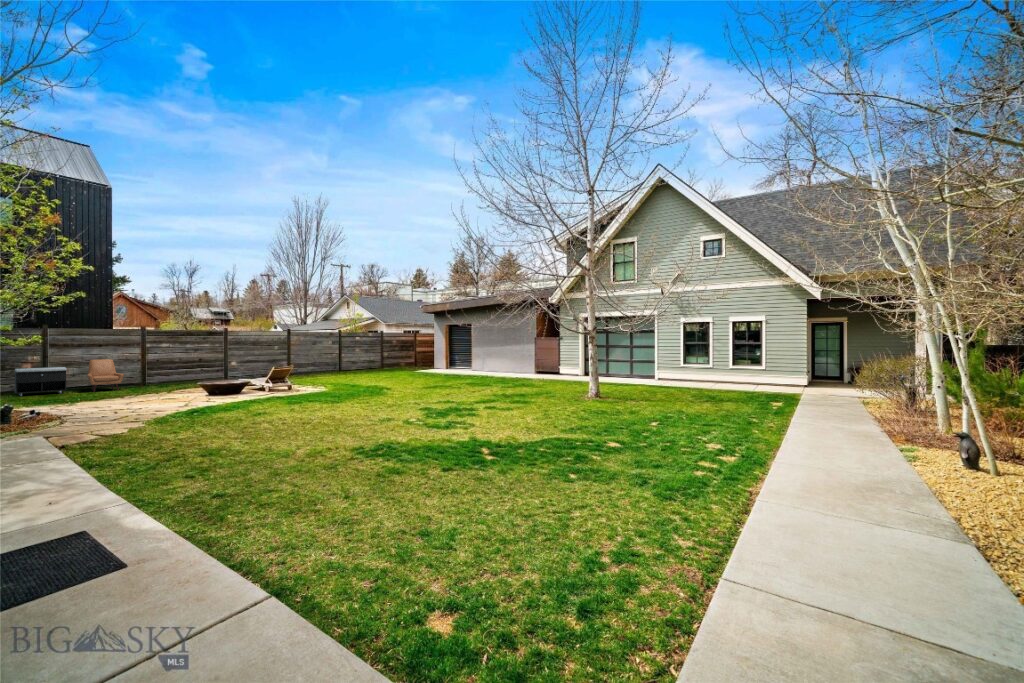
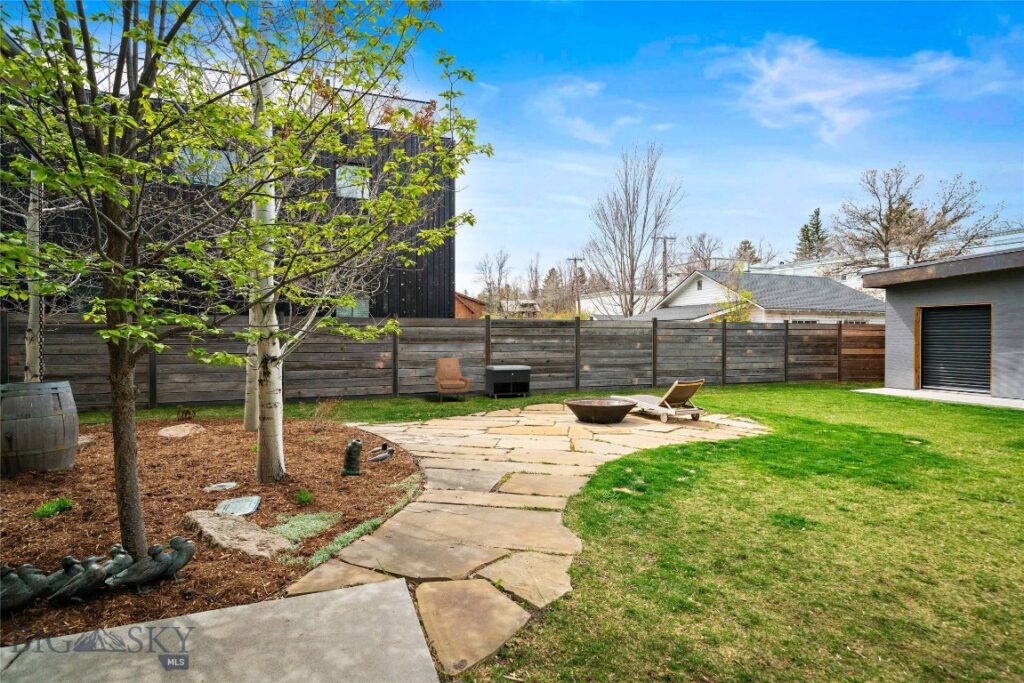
storage bench: present [15,367,67,396] -> present [485,365,531,398]

